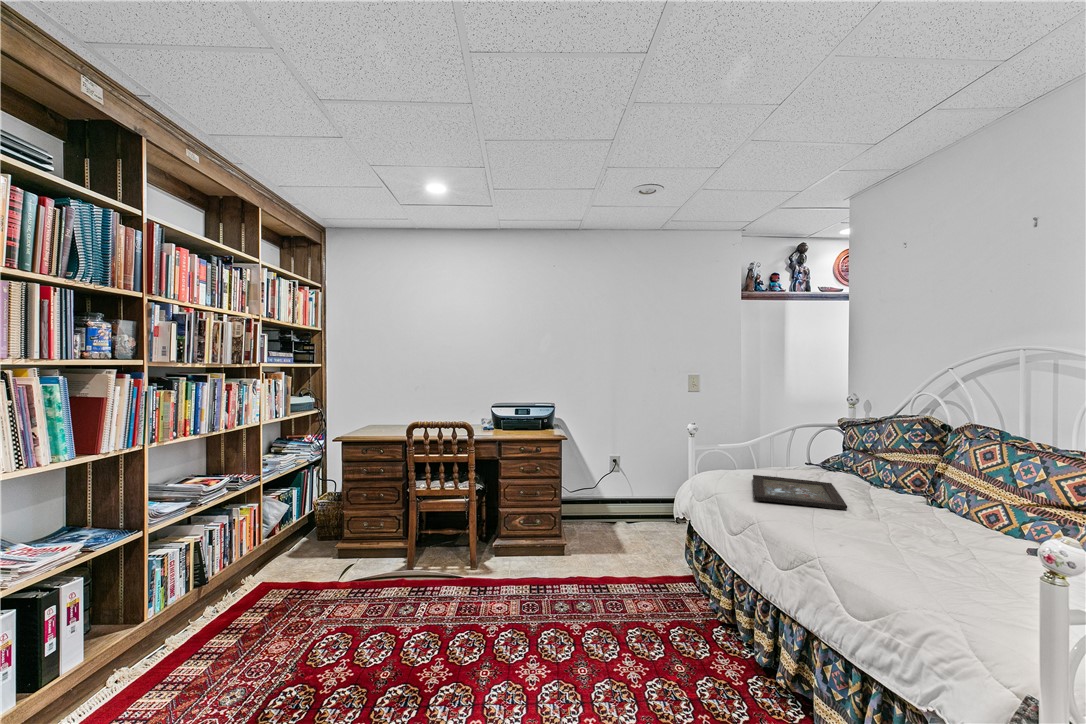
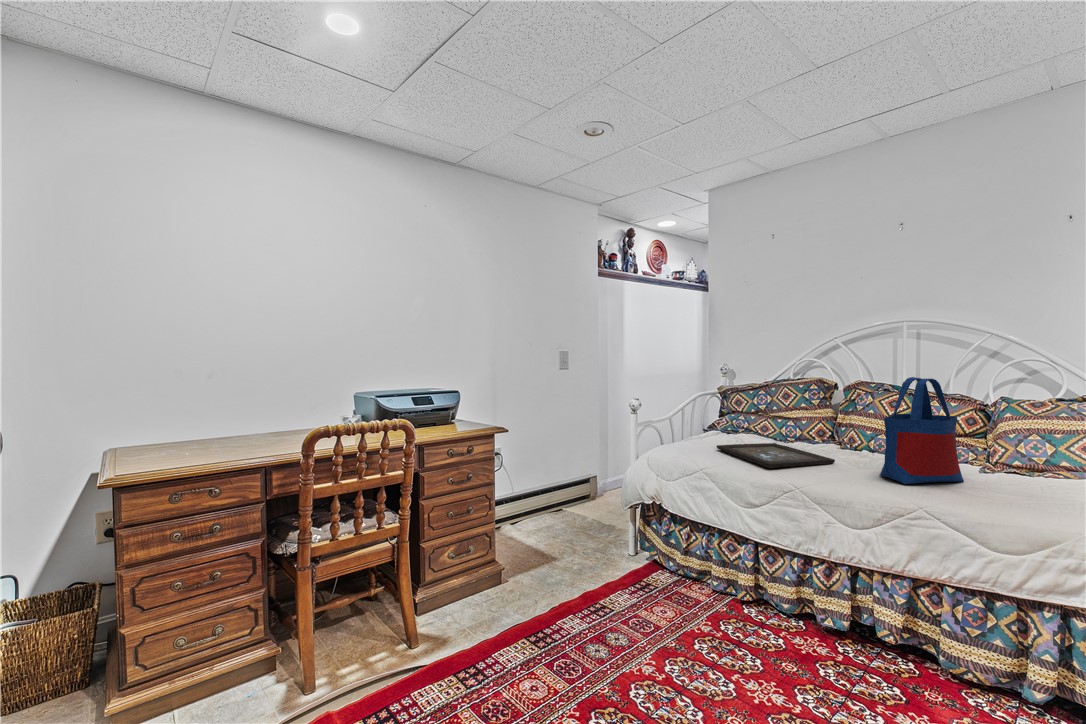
tote bag: none [855,421,970,555] -> present [879,377,964,484]

